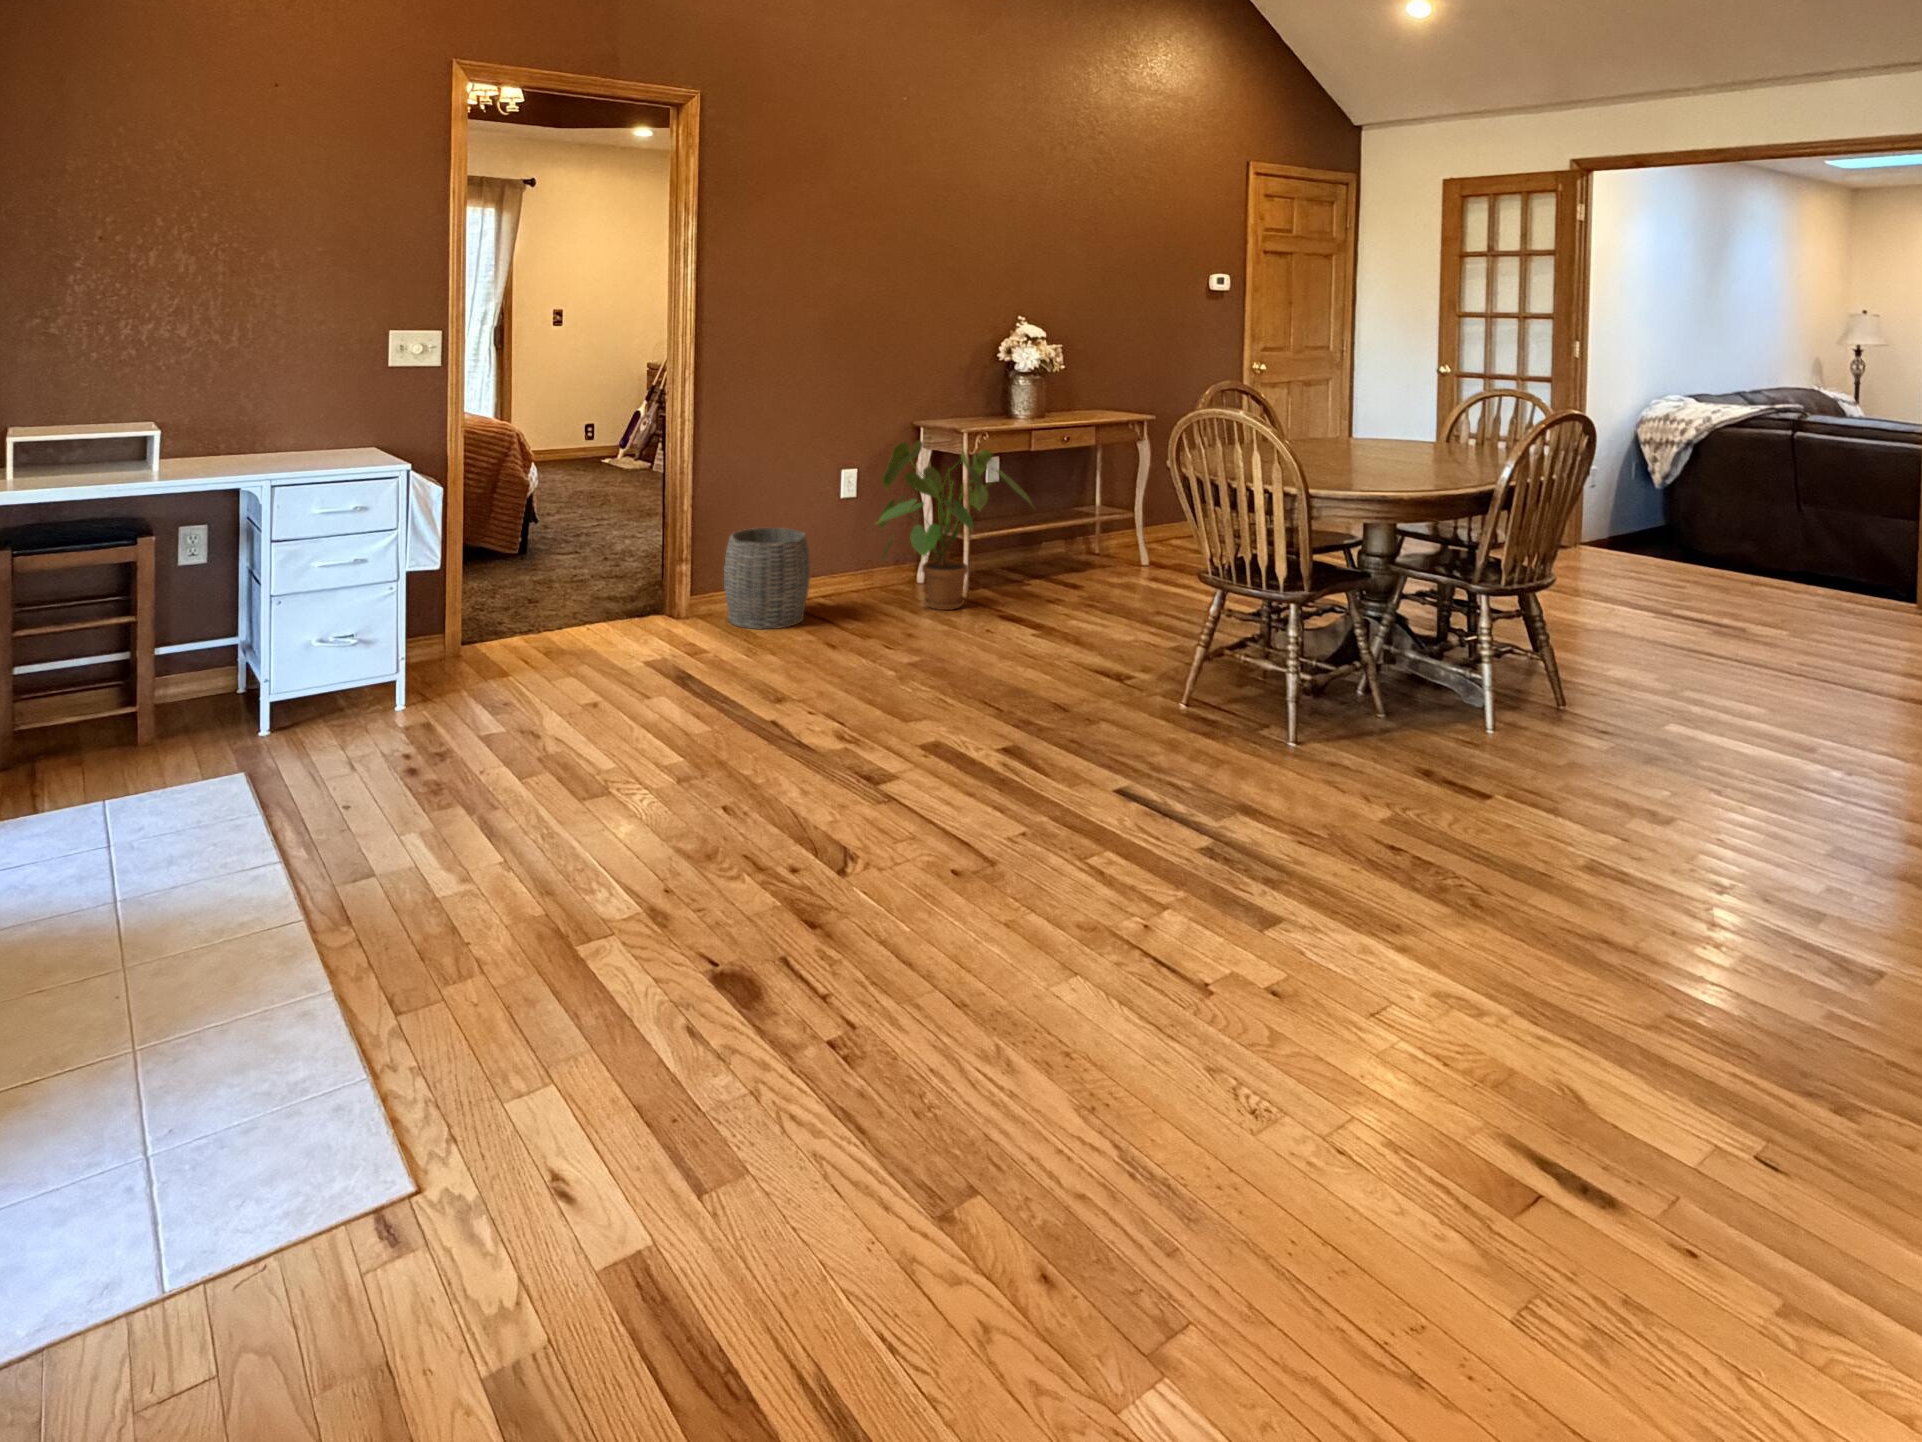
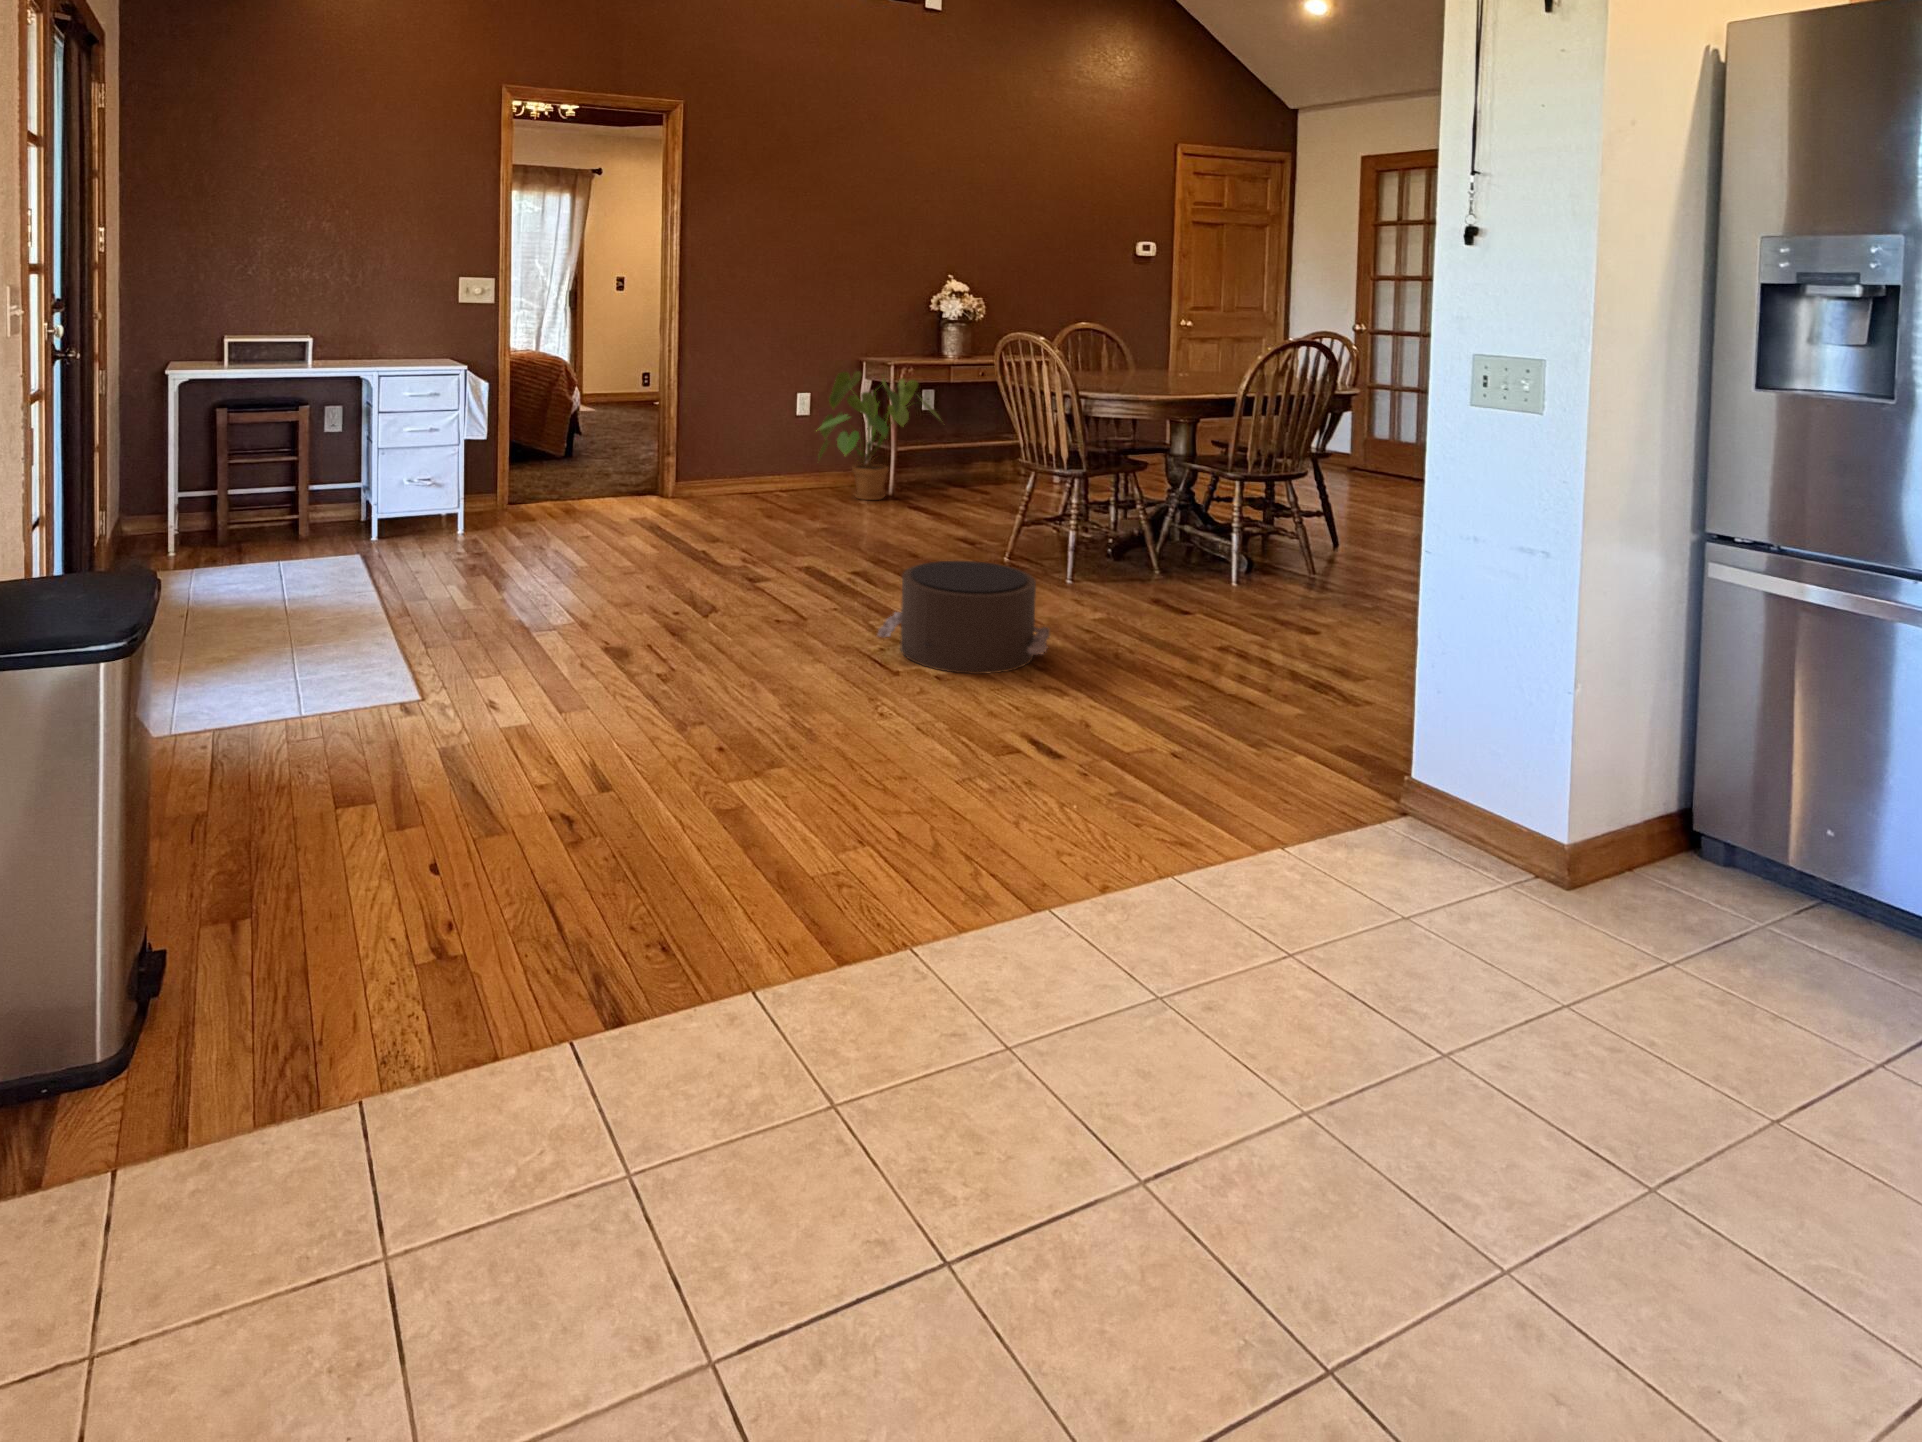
woven basket: present [724,528,810,629] -> none [698,432,762,505]
pouf: none [1146,764,1421,972] -> present [877,561,1050,674]

